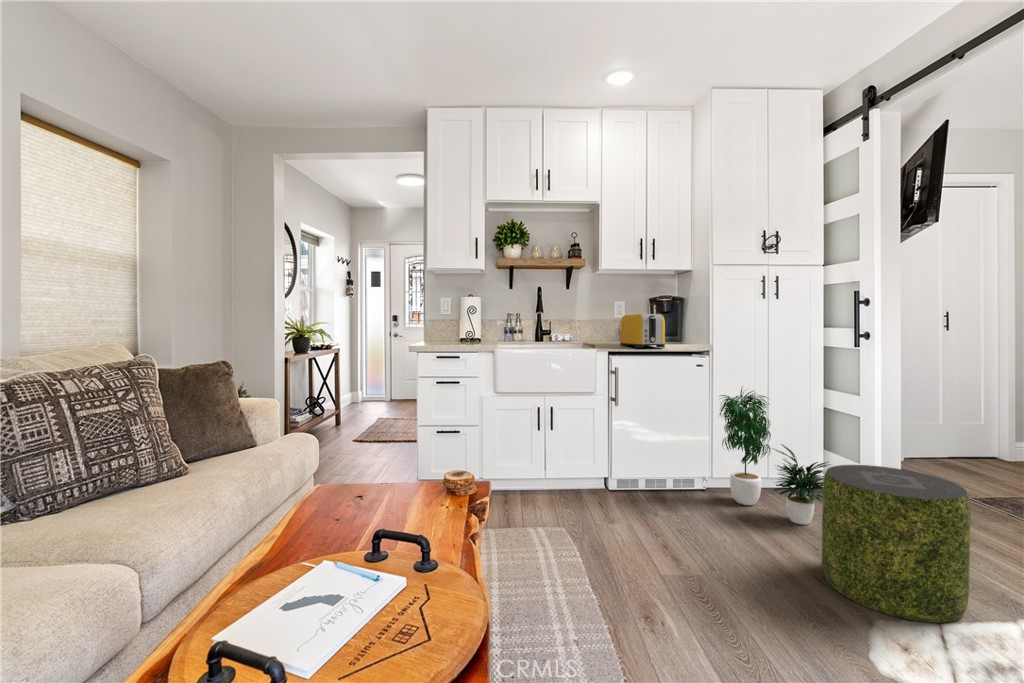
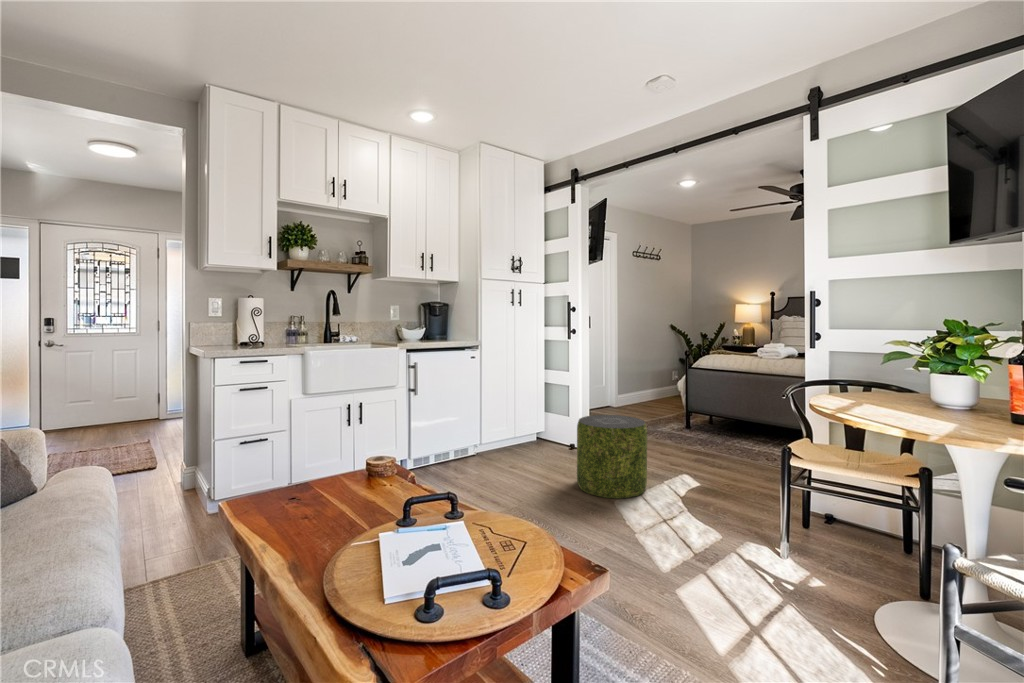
toaster: present [620,314,665,348] -> none [411,318,452,346]
potted plant: present [719,387,831,525] -> none [490,371,567,464]

